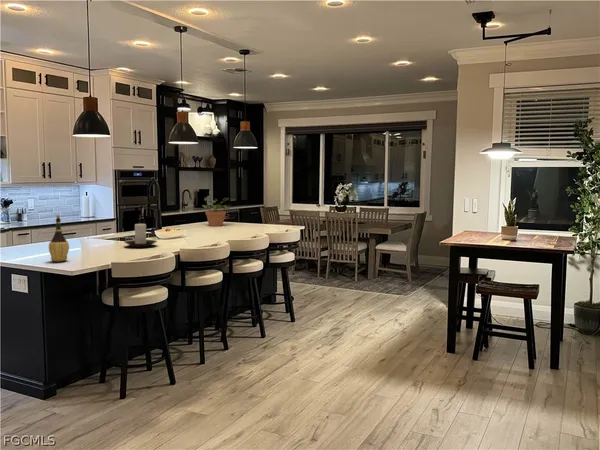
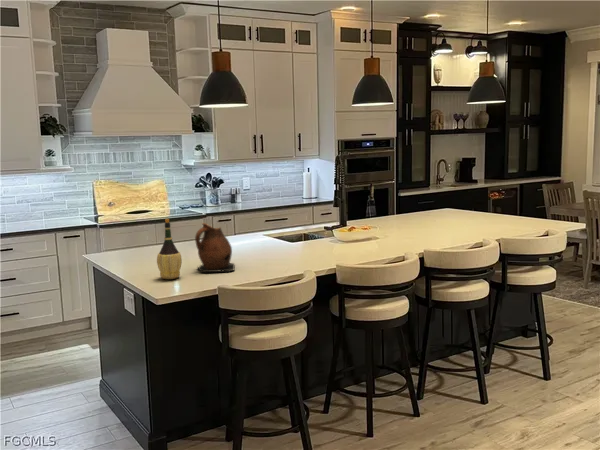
potted plant: present [202,197,229,226] -> none [426,177,473,220]
ceramic pitcher: none [71,220,105,257] -> present [195,223,235,272]
candle holder: present [125,224,157,247] -> none [276,224,320,258]

